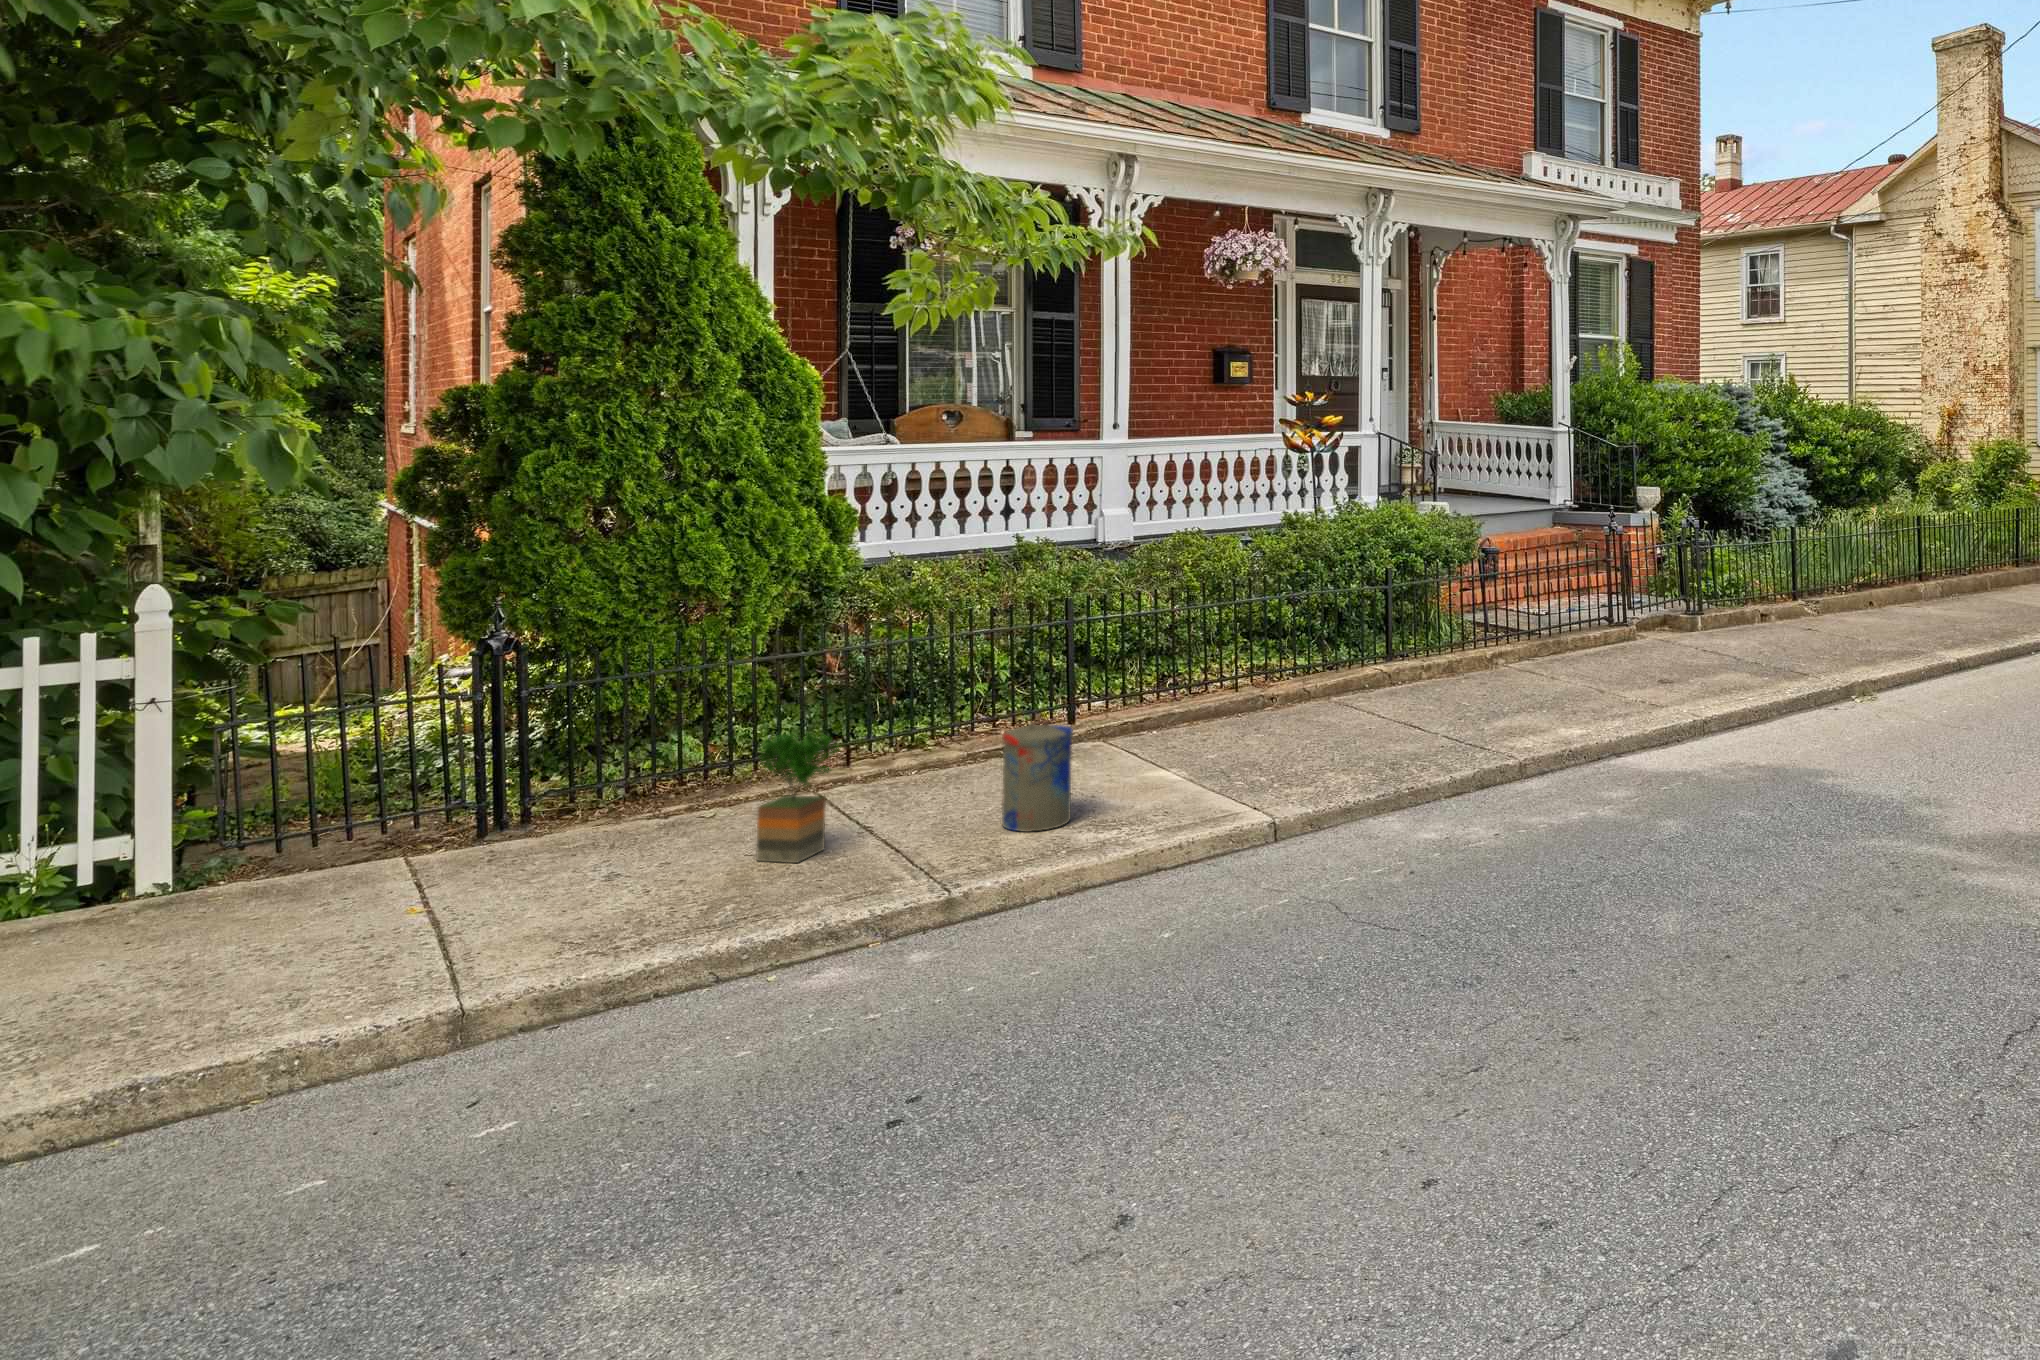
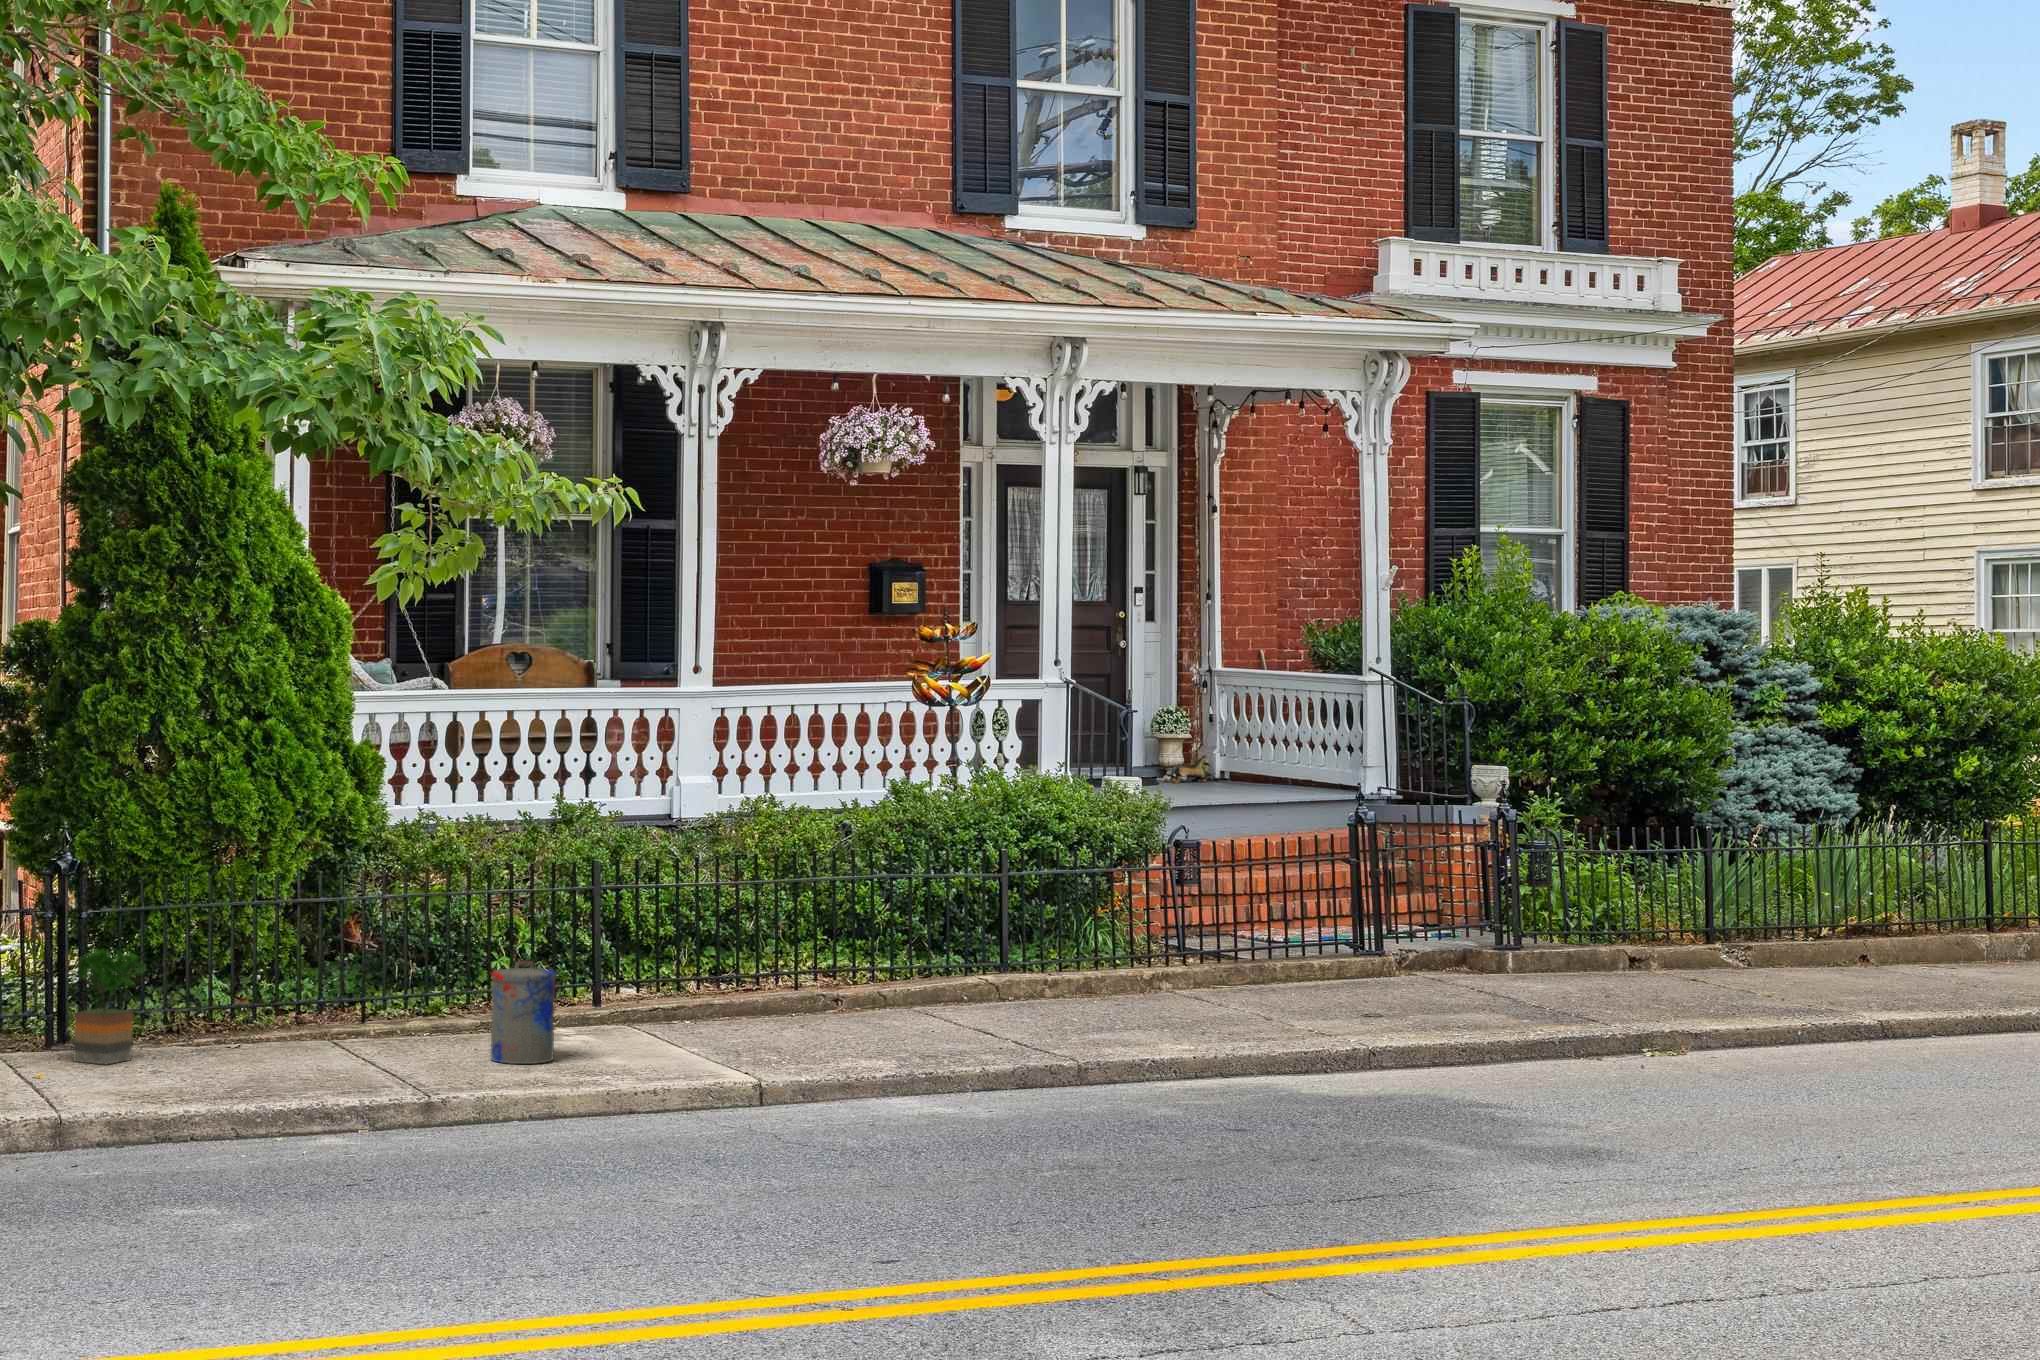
potted tree: present [756,733,839,863] -> present [73,950,145,1064]

